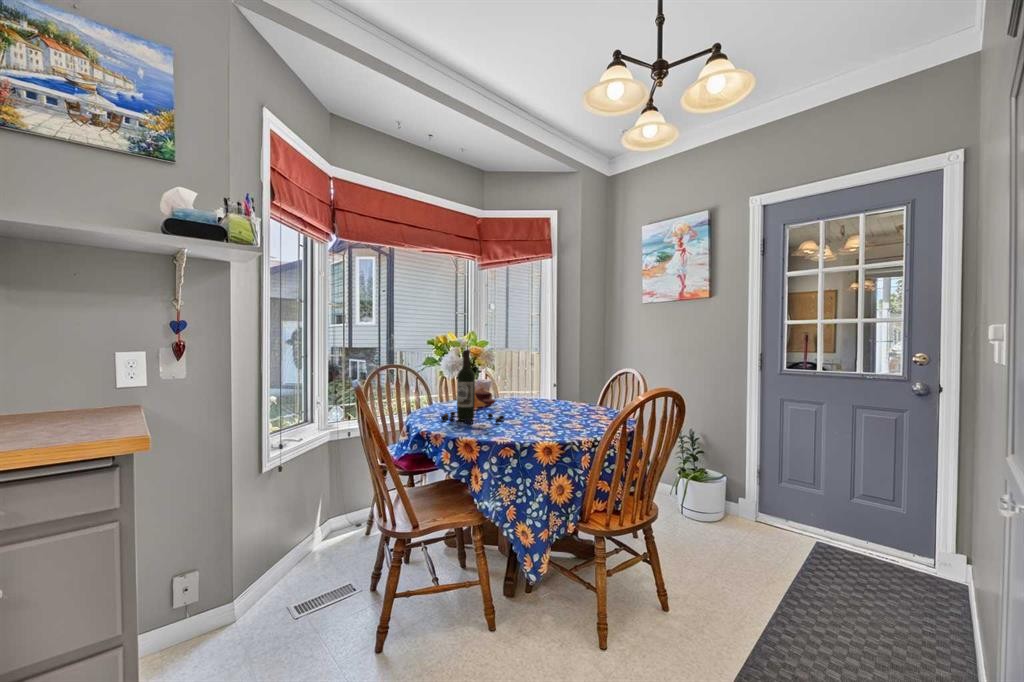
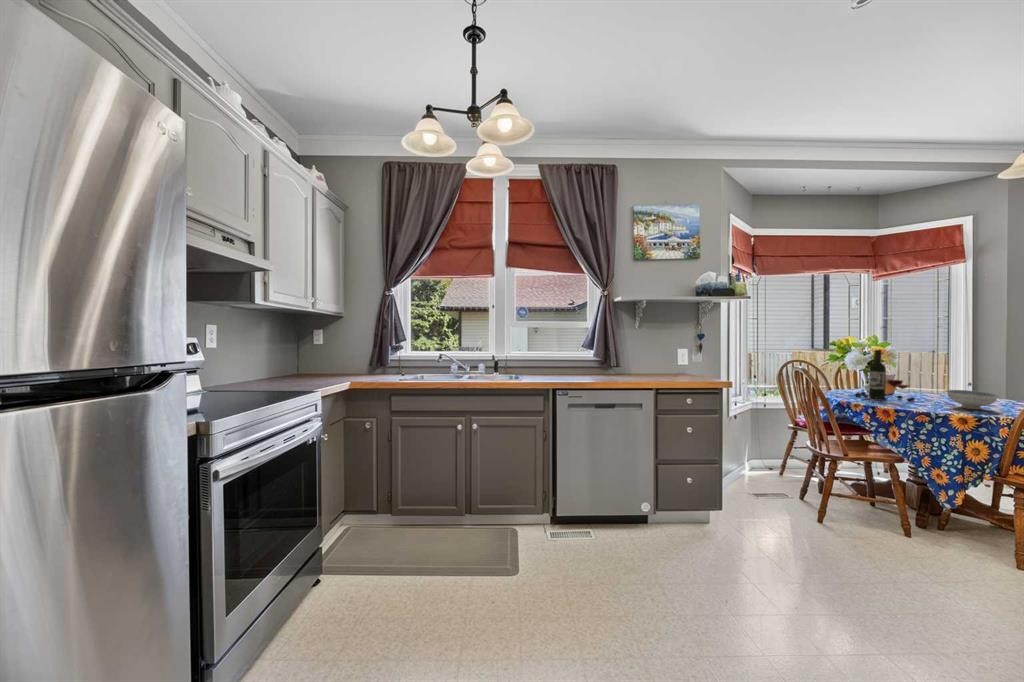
ceramic bowl: none [534,401,578,427] -> present [947,390,998,409]

